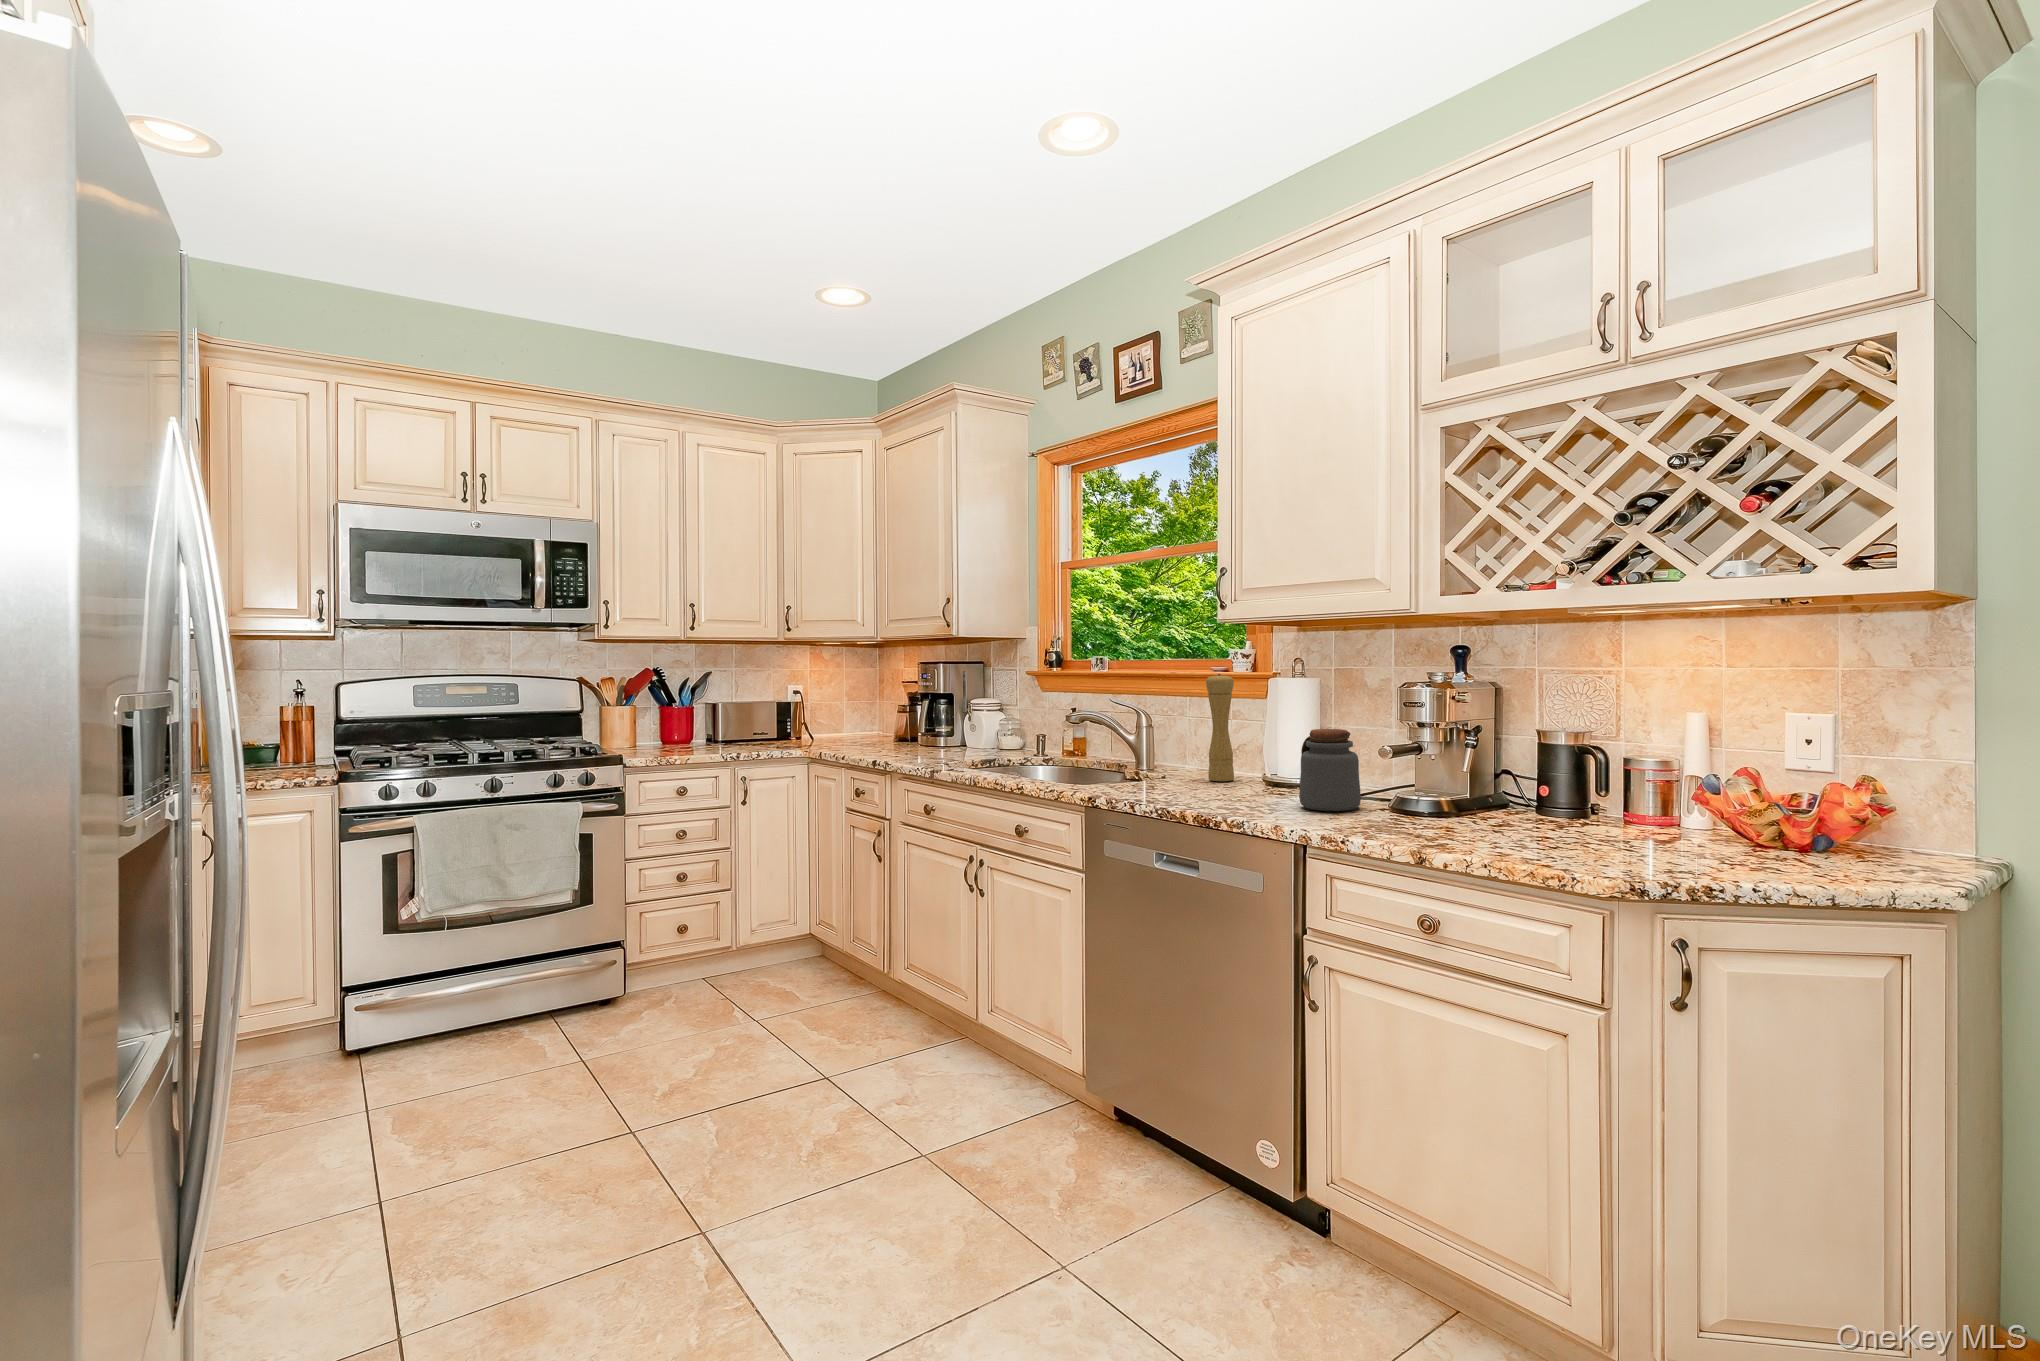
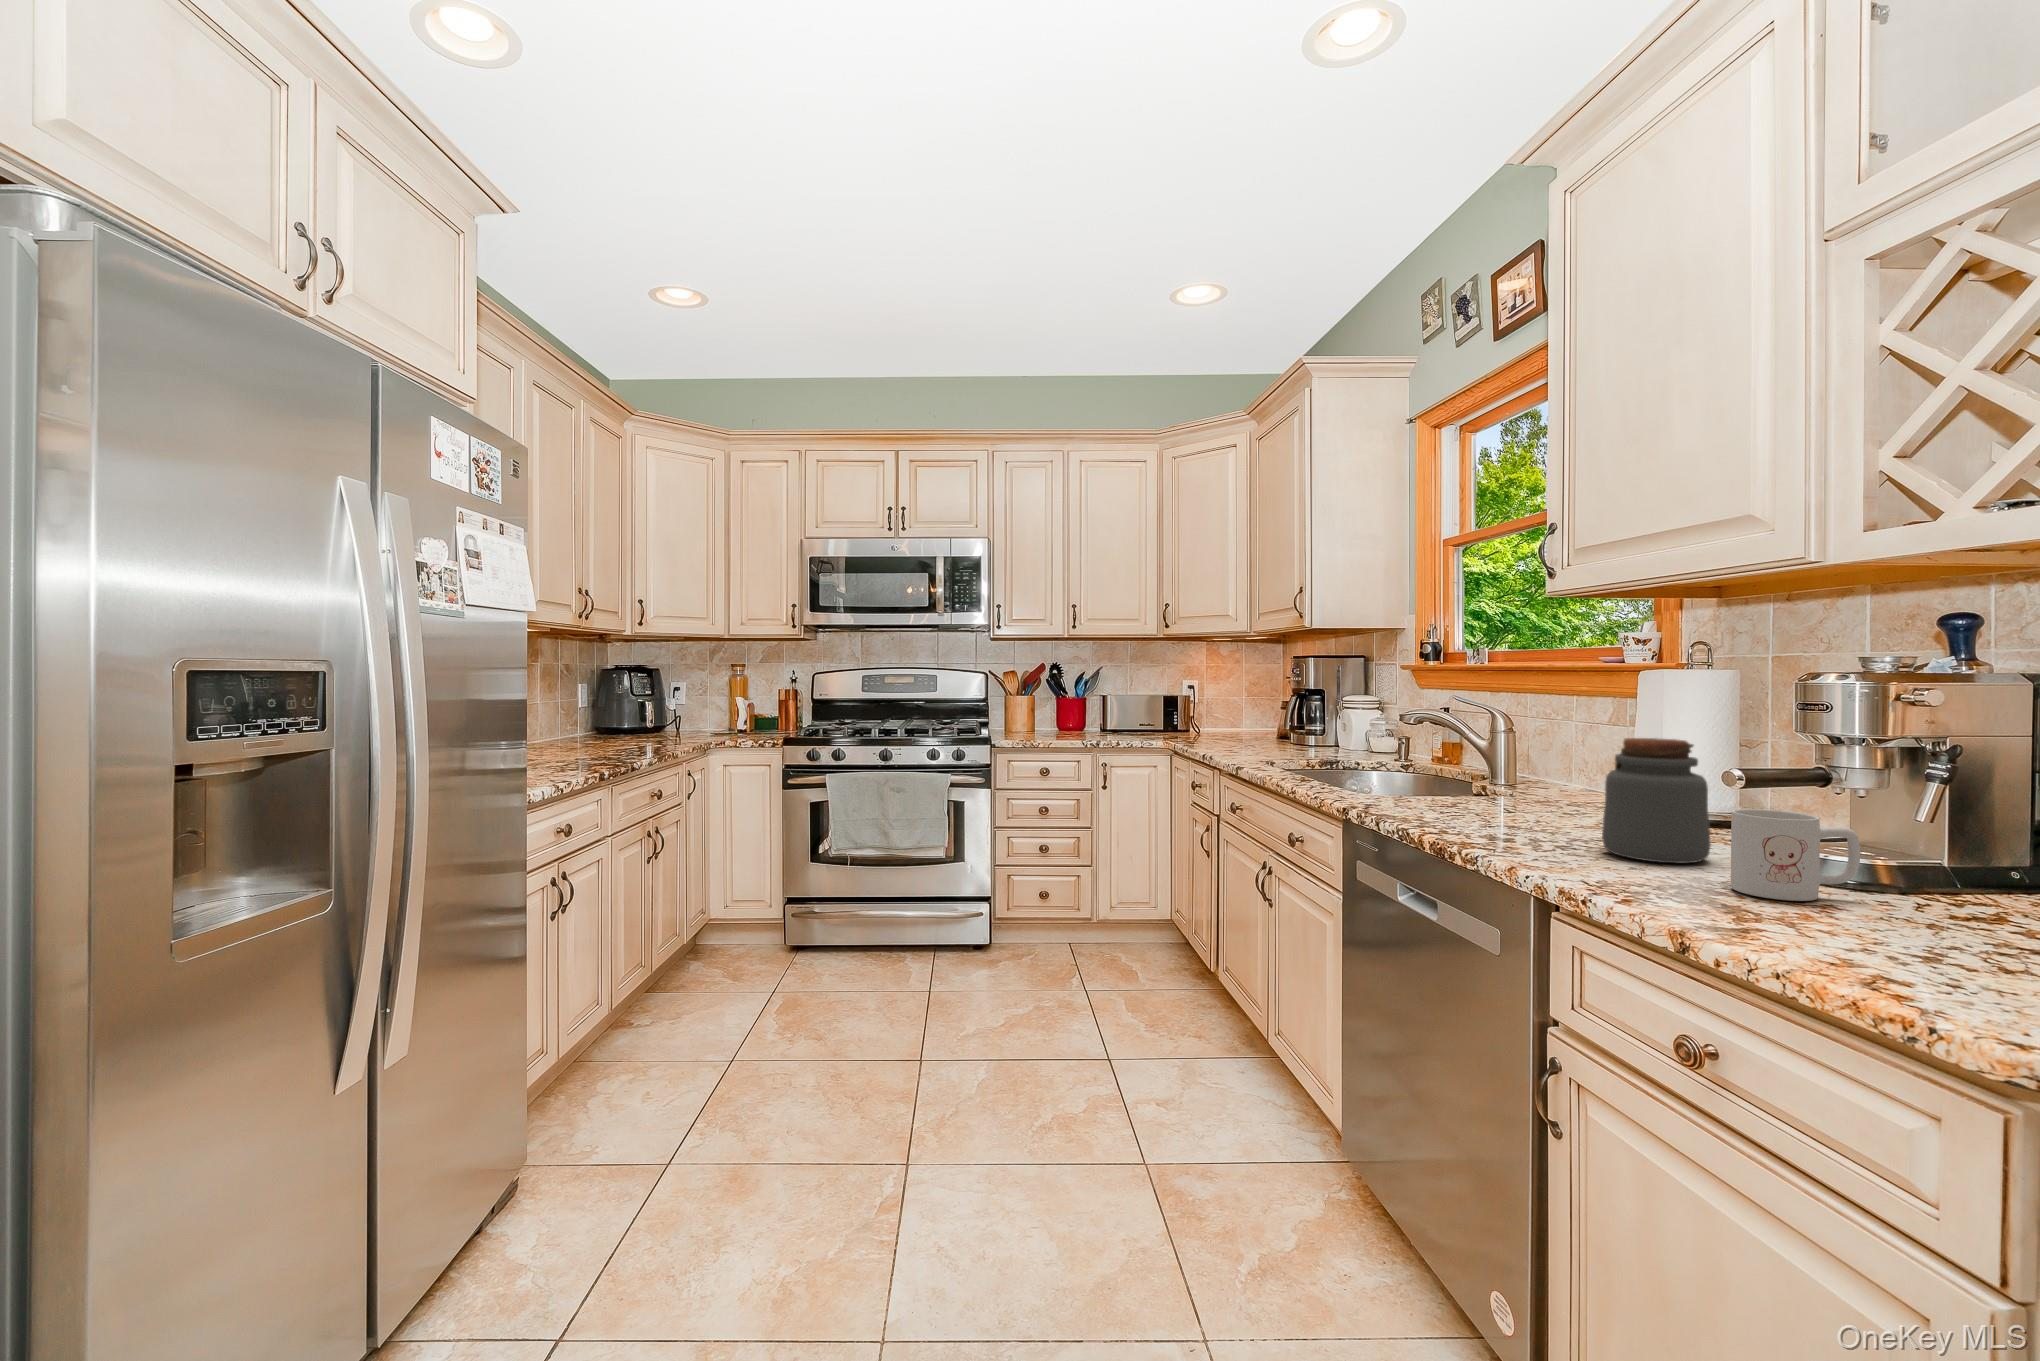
pepper mill: present [1206,674,1234,781] -> none [1541,664,1584,810]
mug: none [1396,771,1454,825] -> present [1731,809,1860,901]

